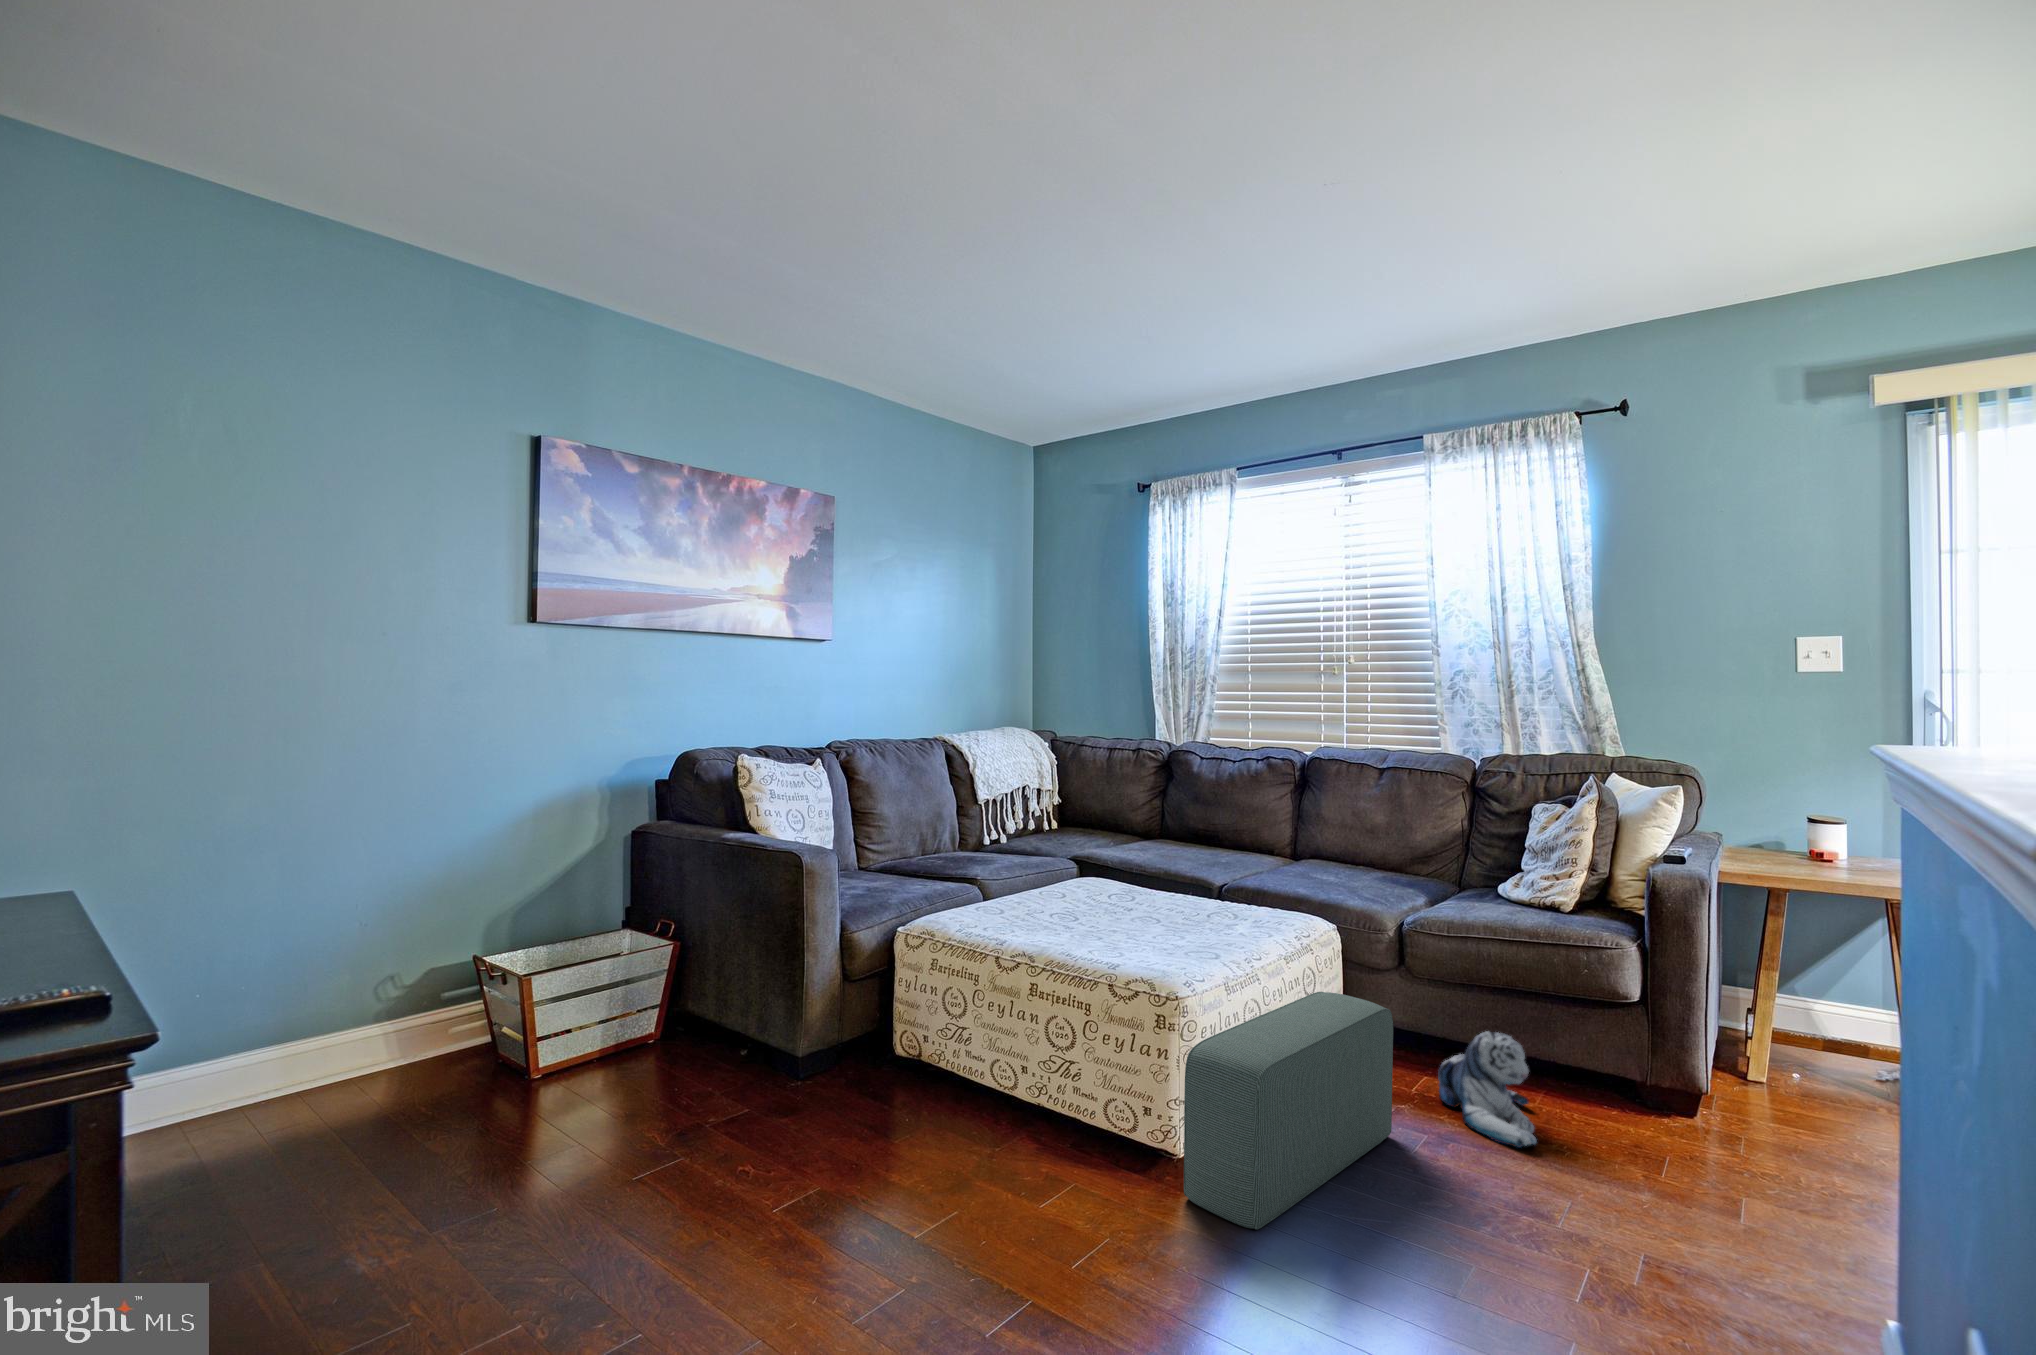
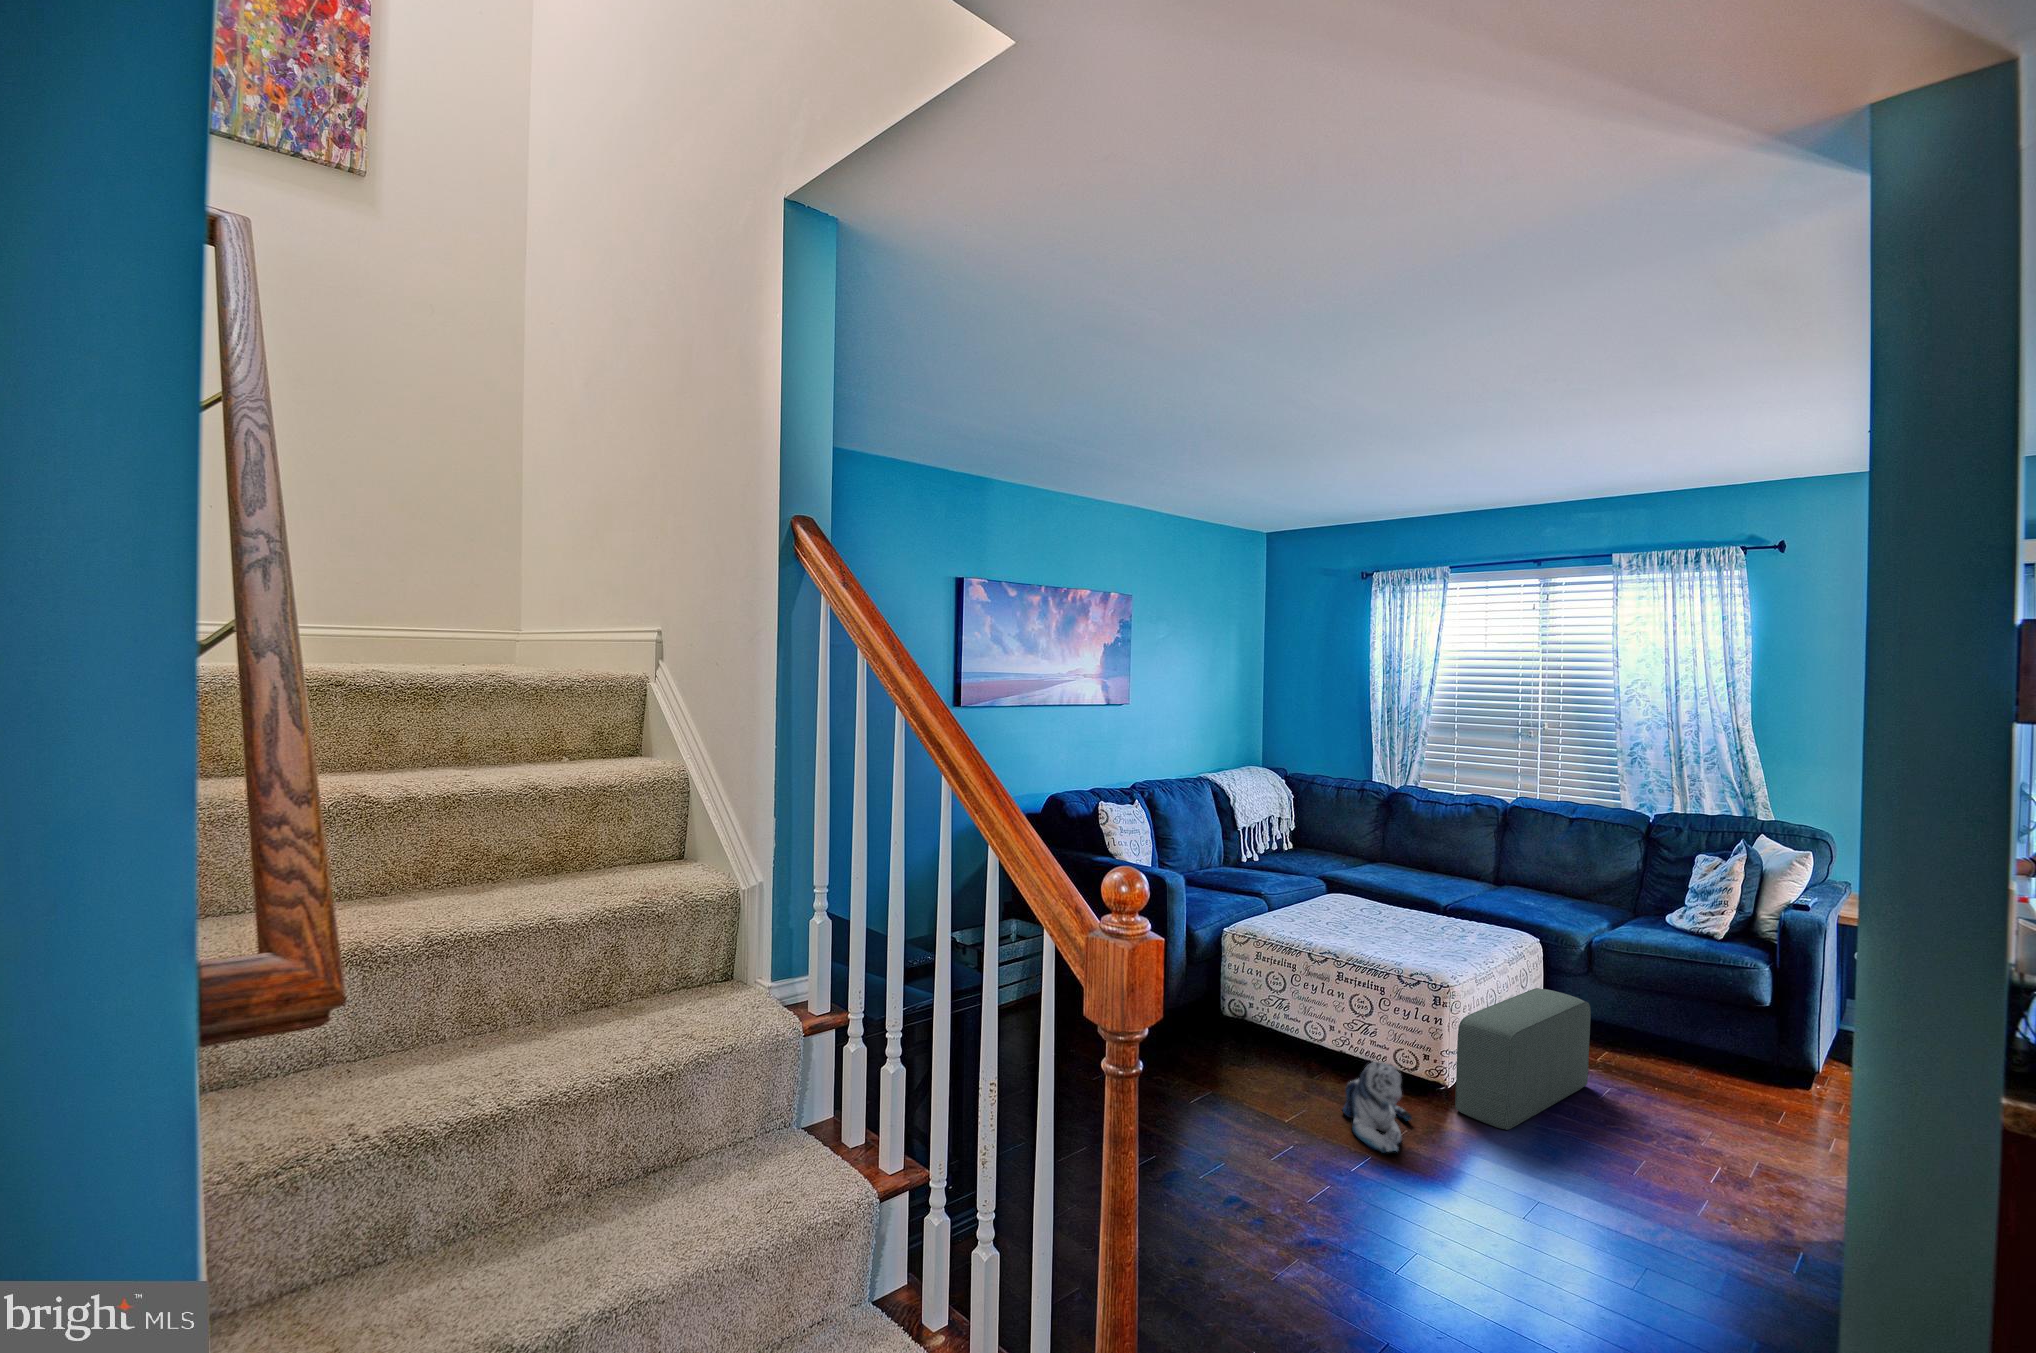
plush toy: present [1438,1032,1537,1148] -> present [1342,1062,1412,1153]

